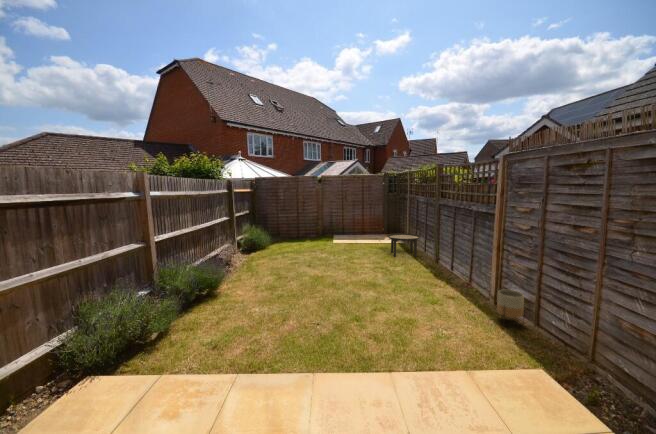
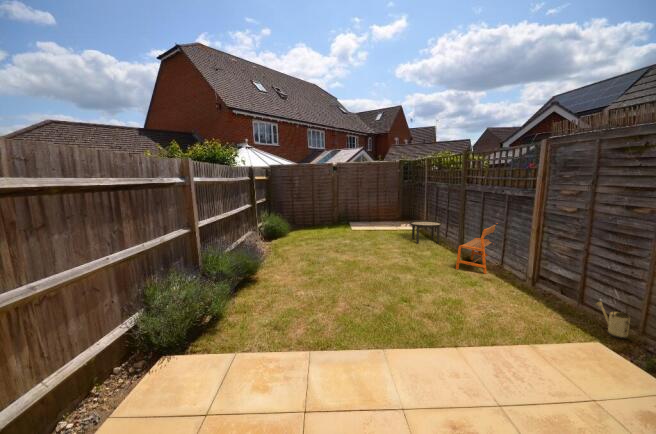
bench: none [423,239,468,291] -> present [456,223,498,274]
planter: present [497,290,525,318] -> none [540,270,568,306]
watering can: none [545,325,578,366] -> present [595,301,630,339]

